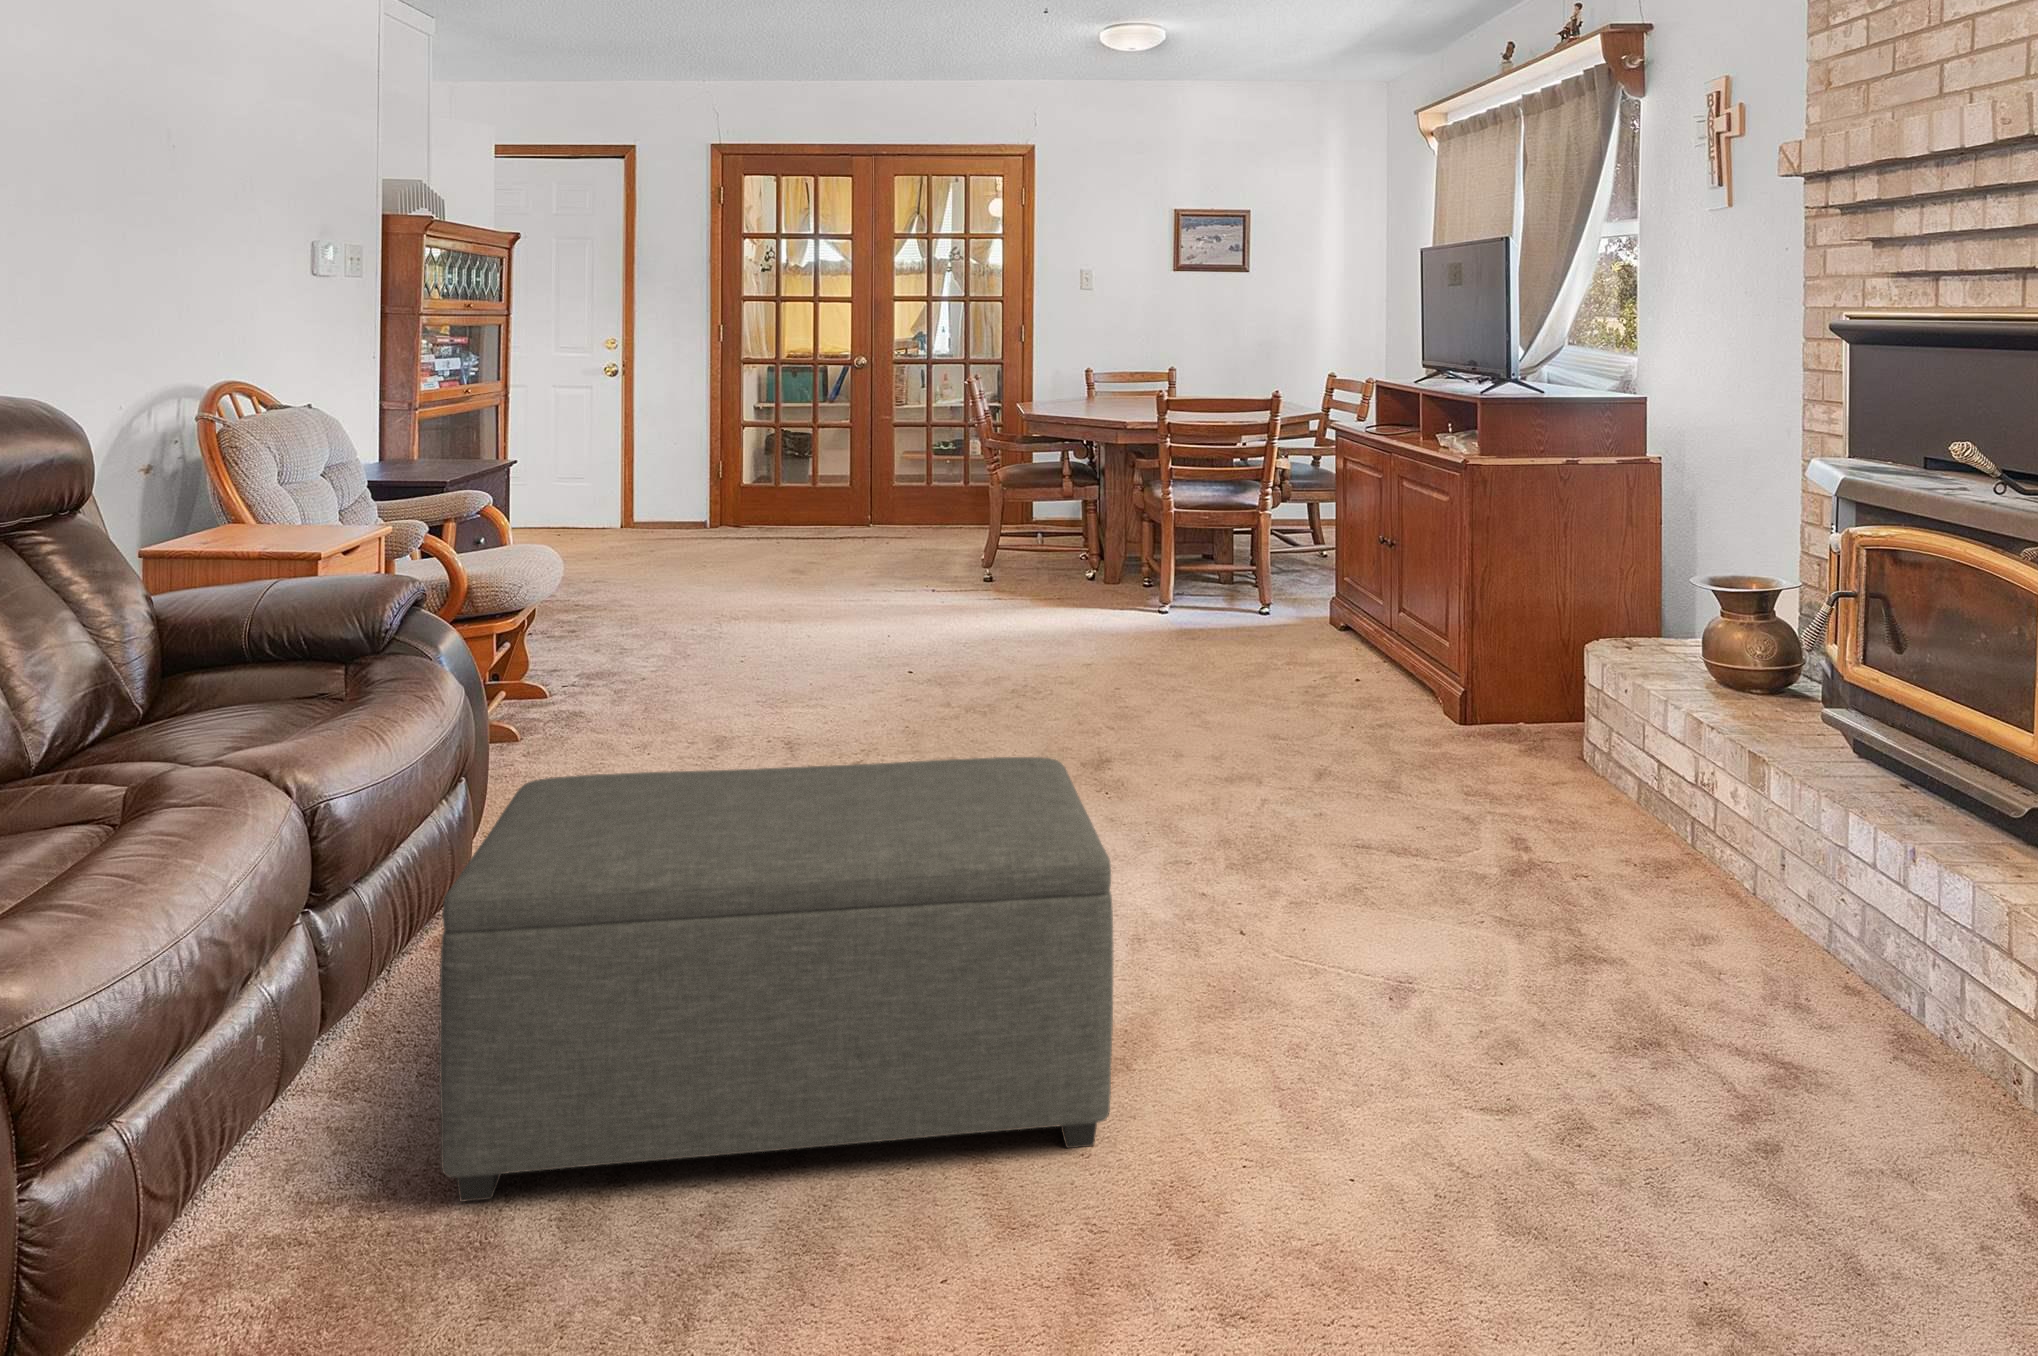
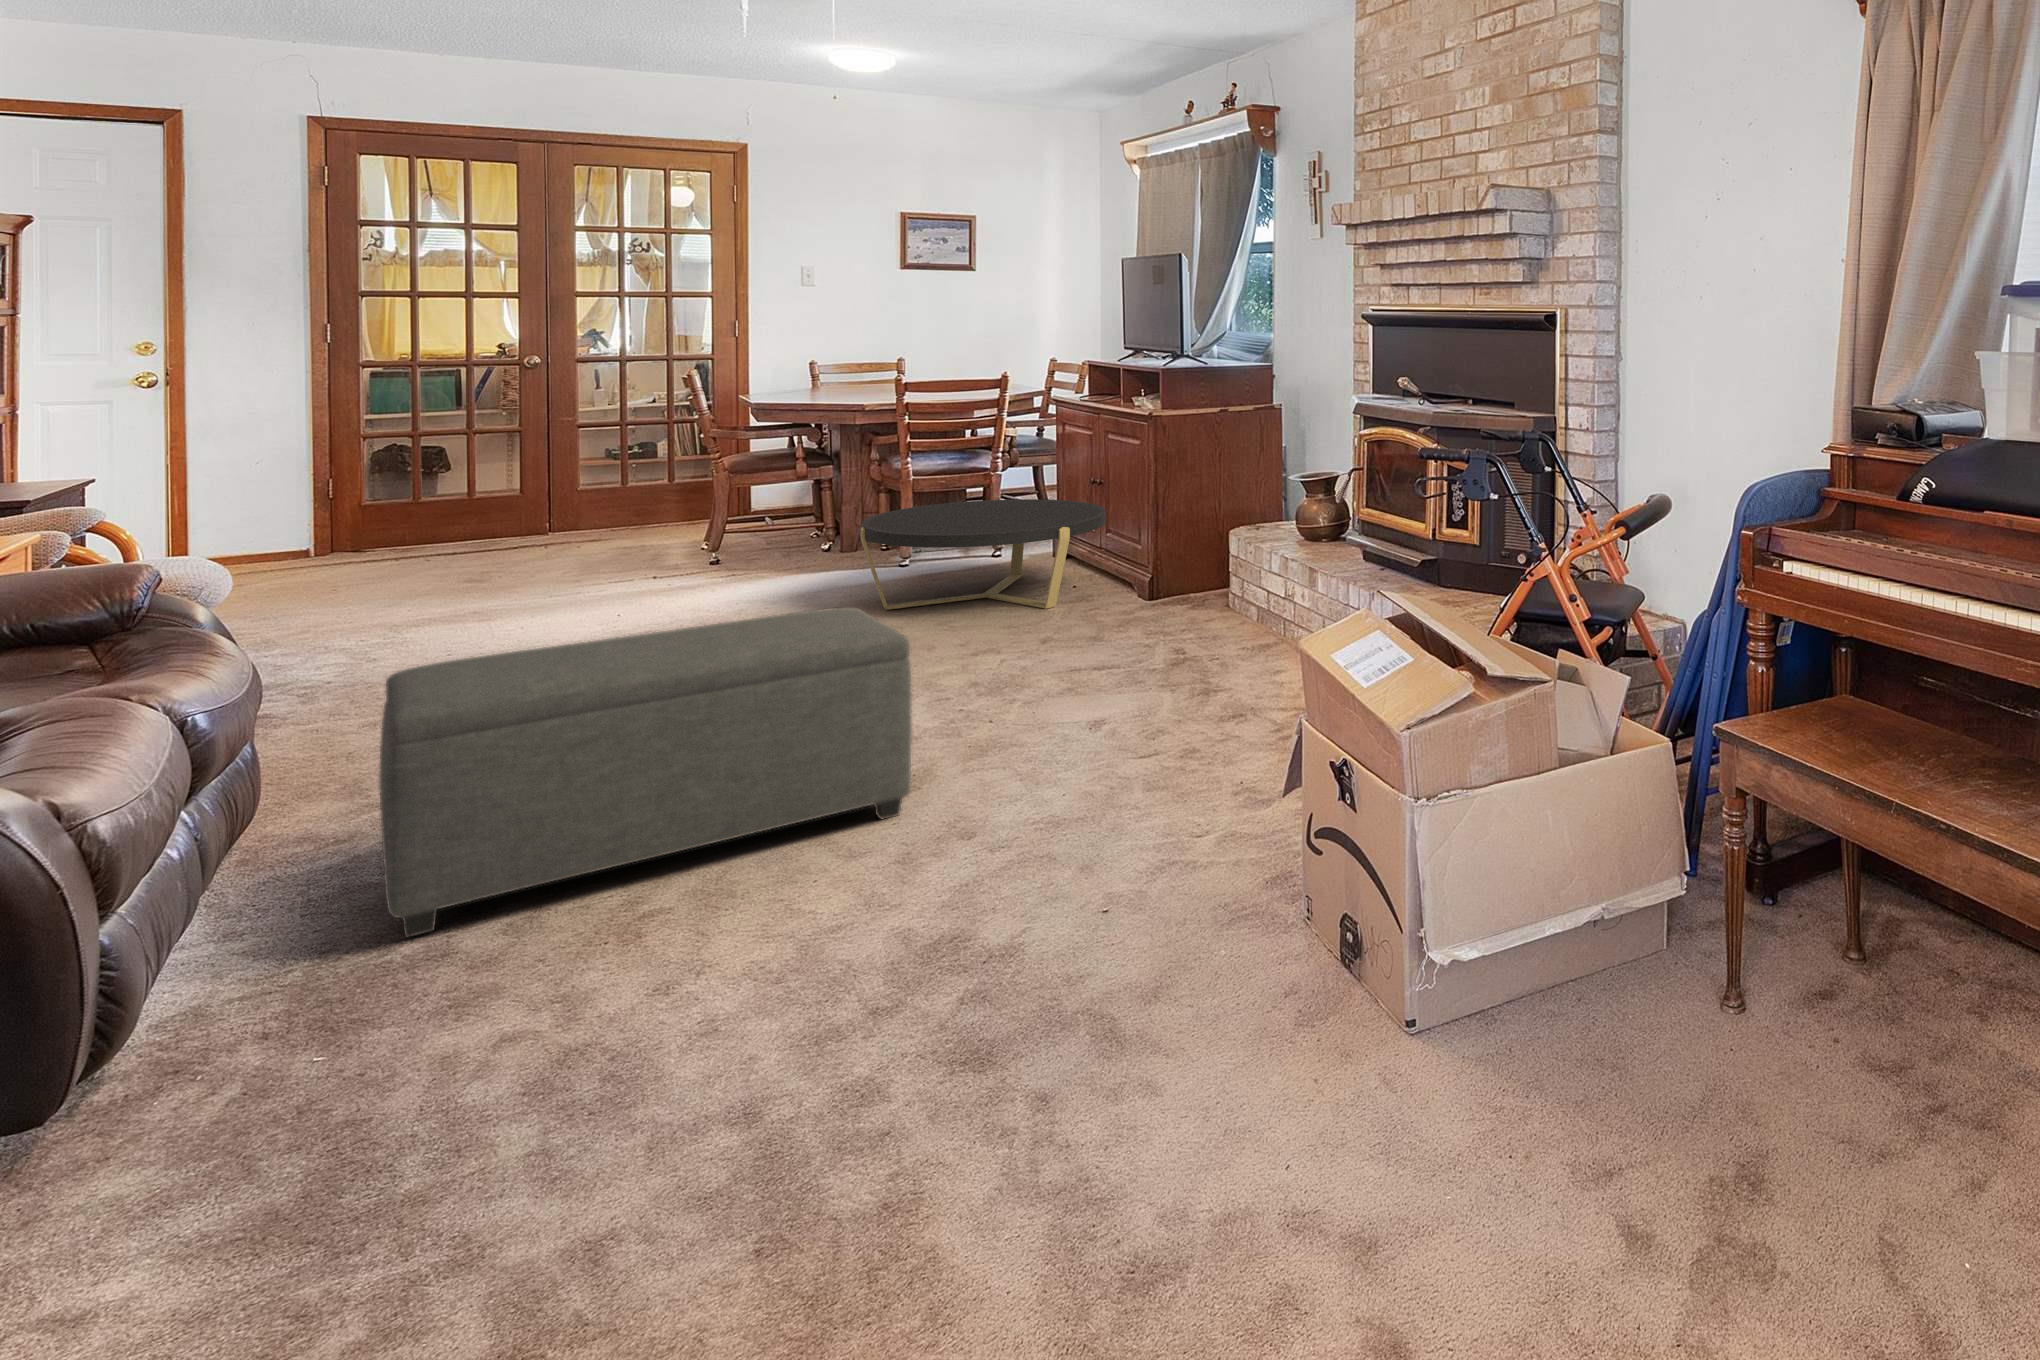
coffee table: none [1112,548,1400,712] -> present [860,499,1106,610]

